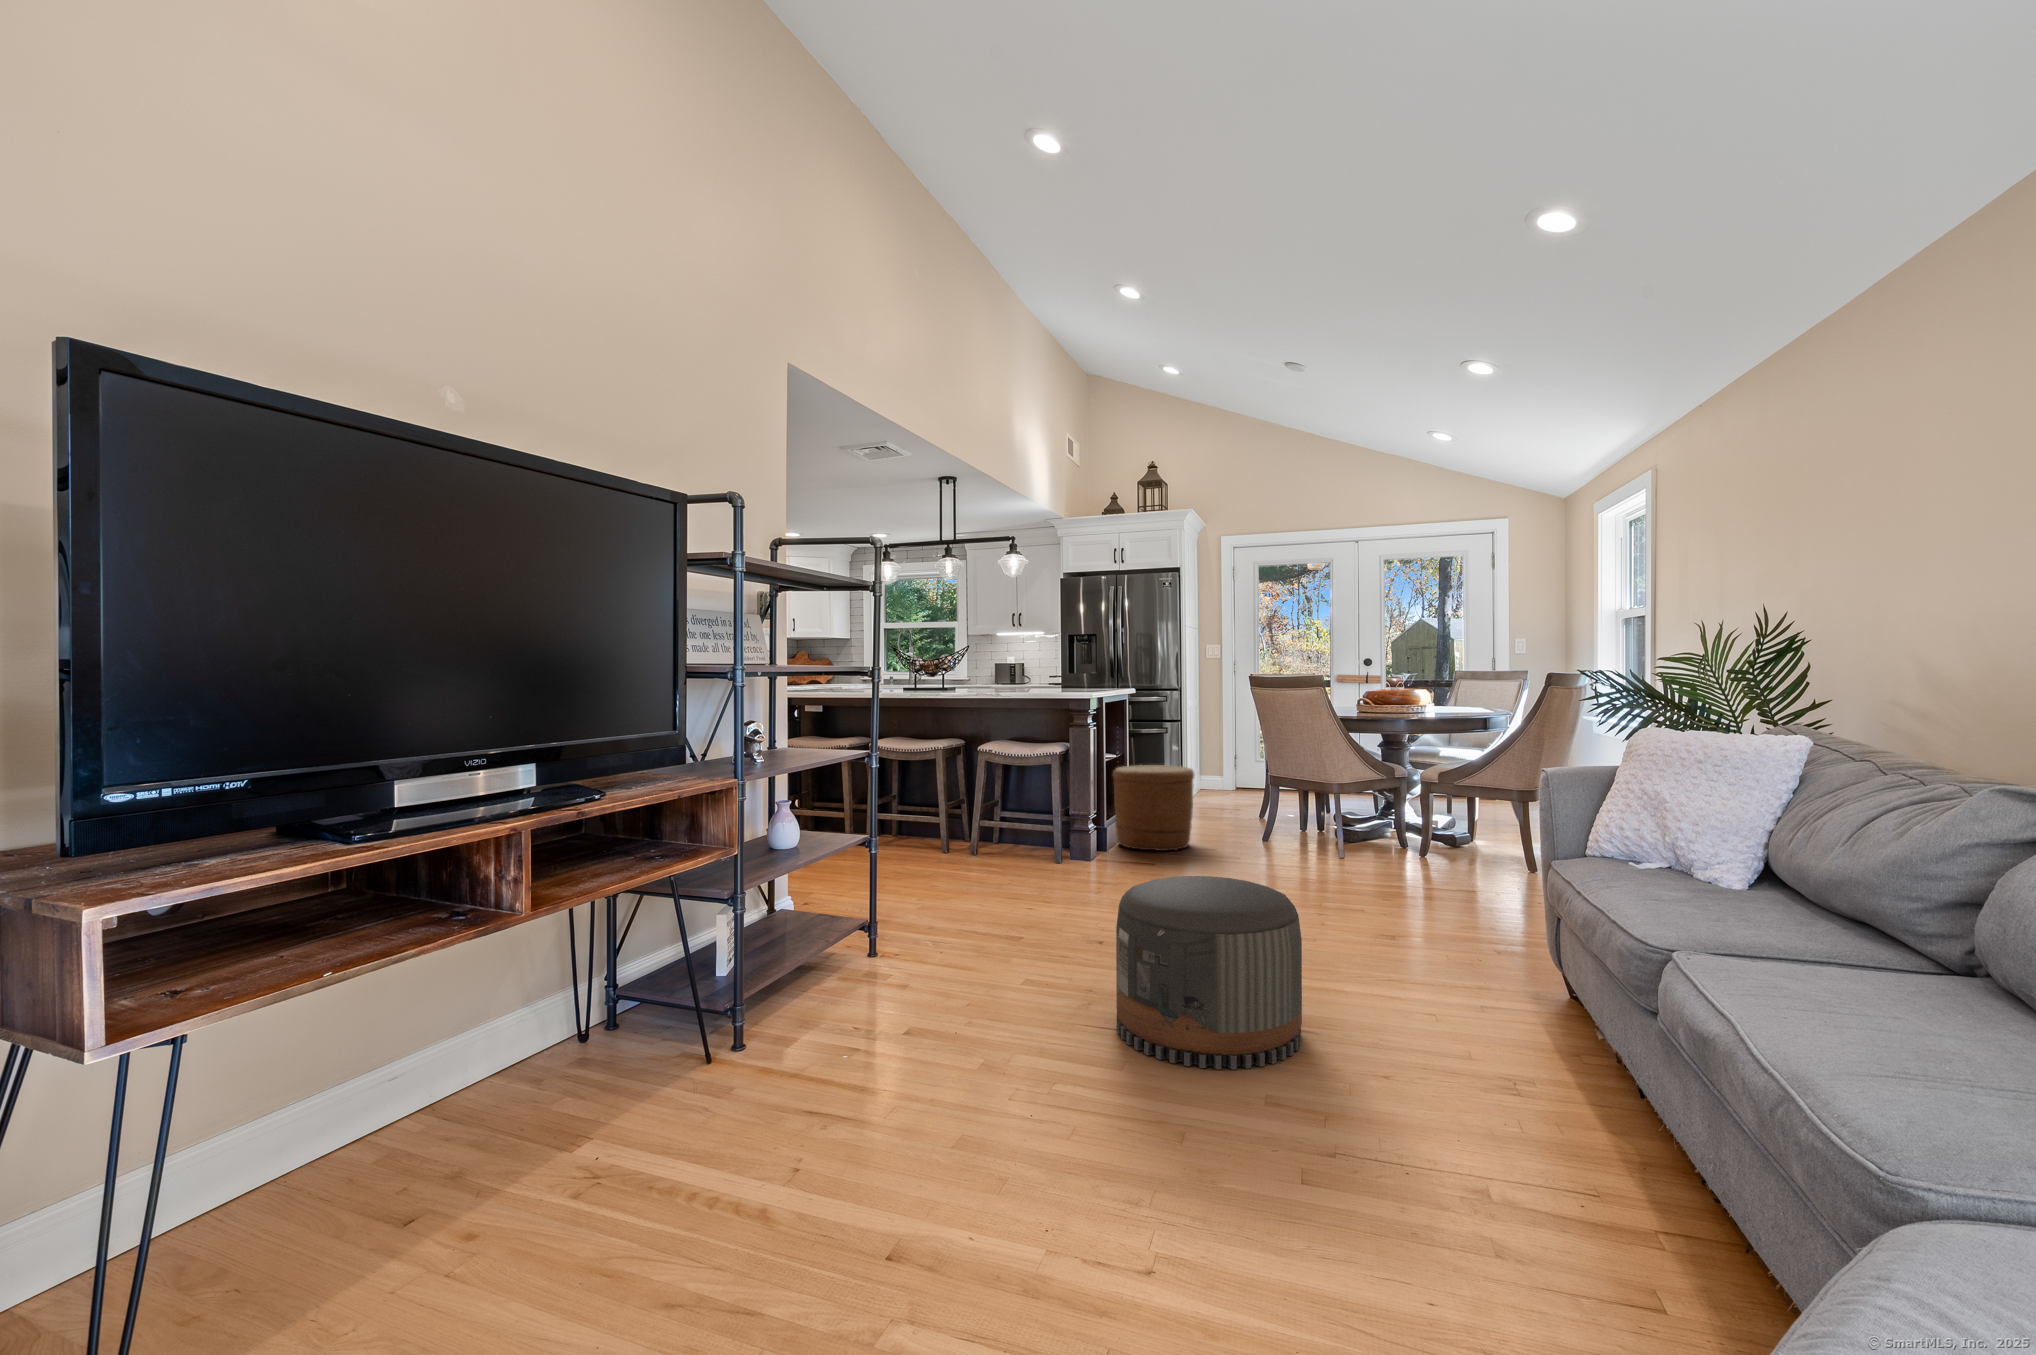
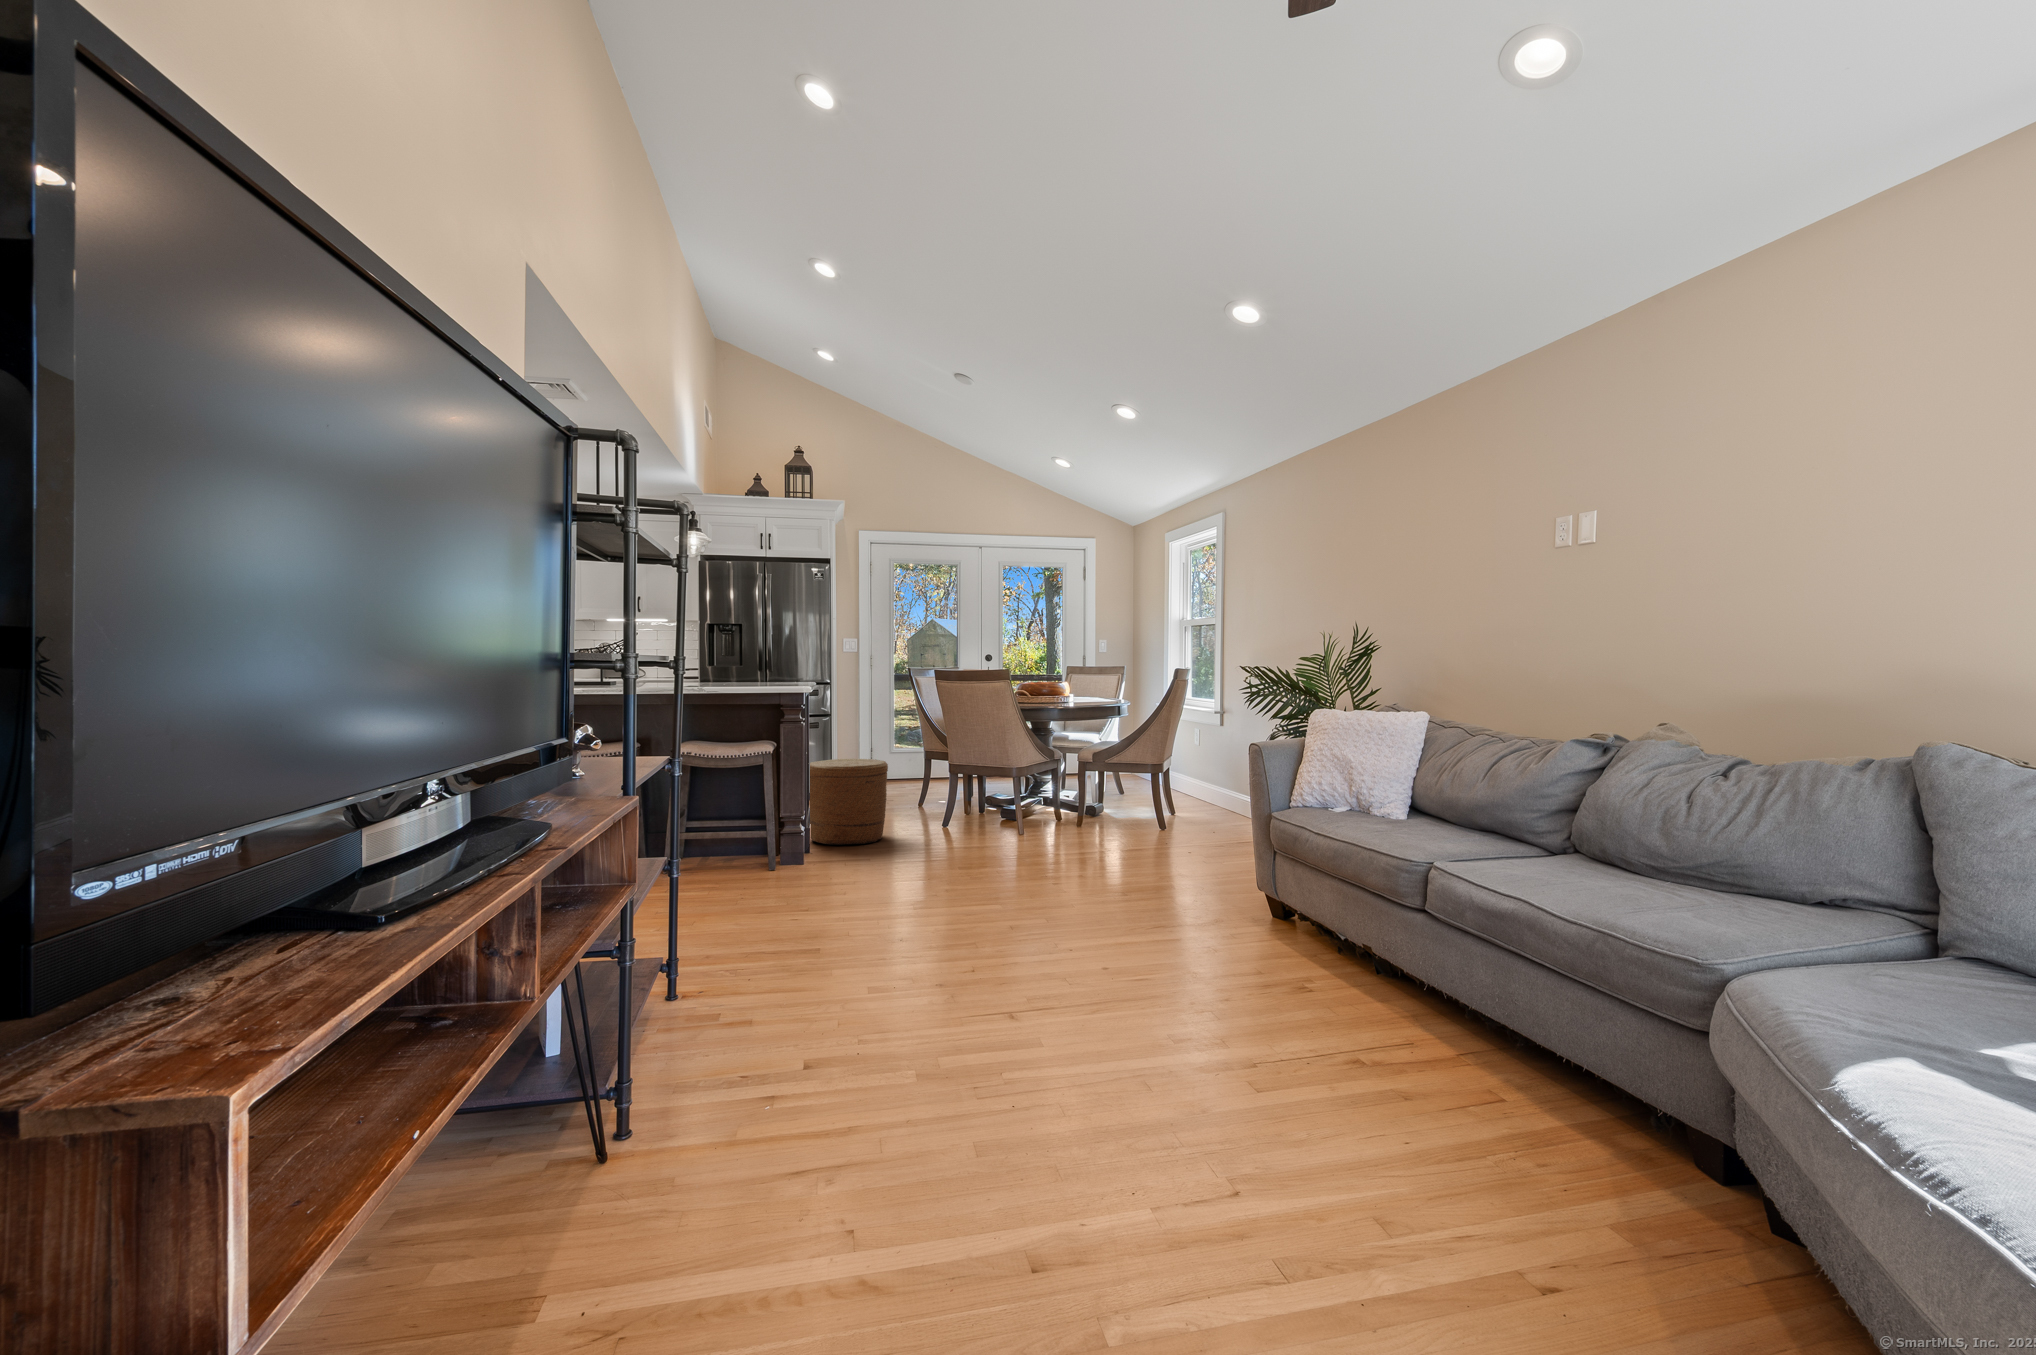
pouf: present [1116,876,1302,1069] -> none [983,858,1150,1030]

